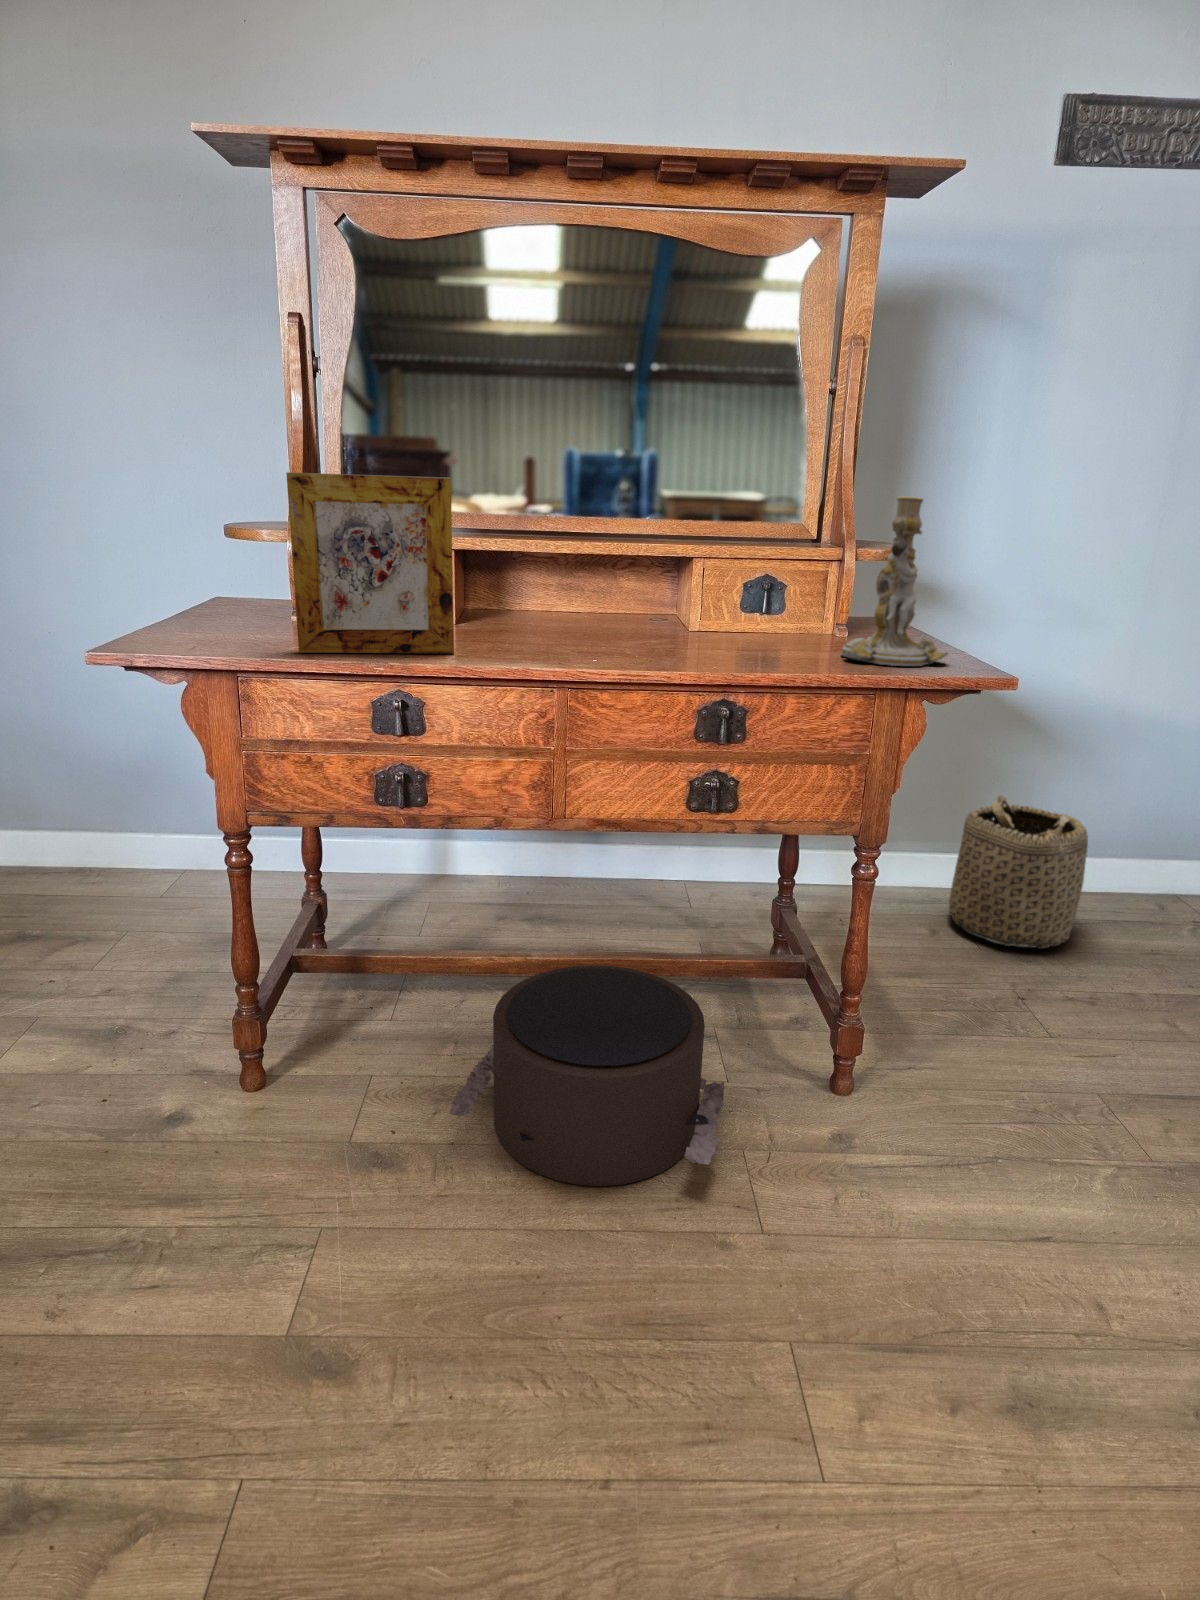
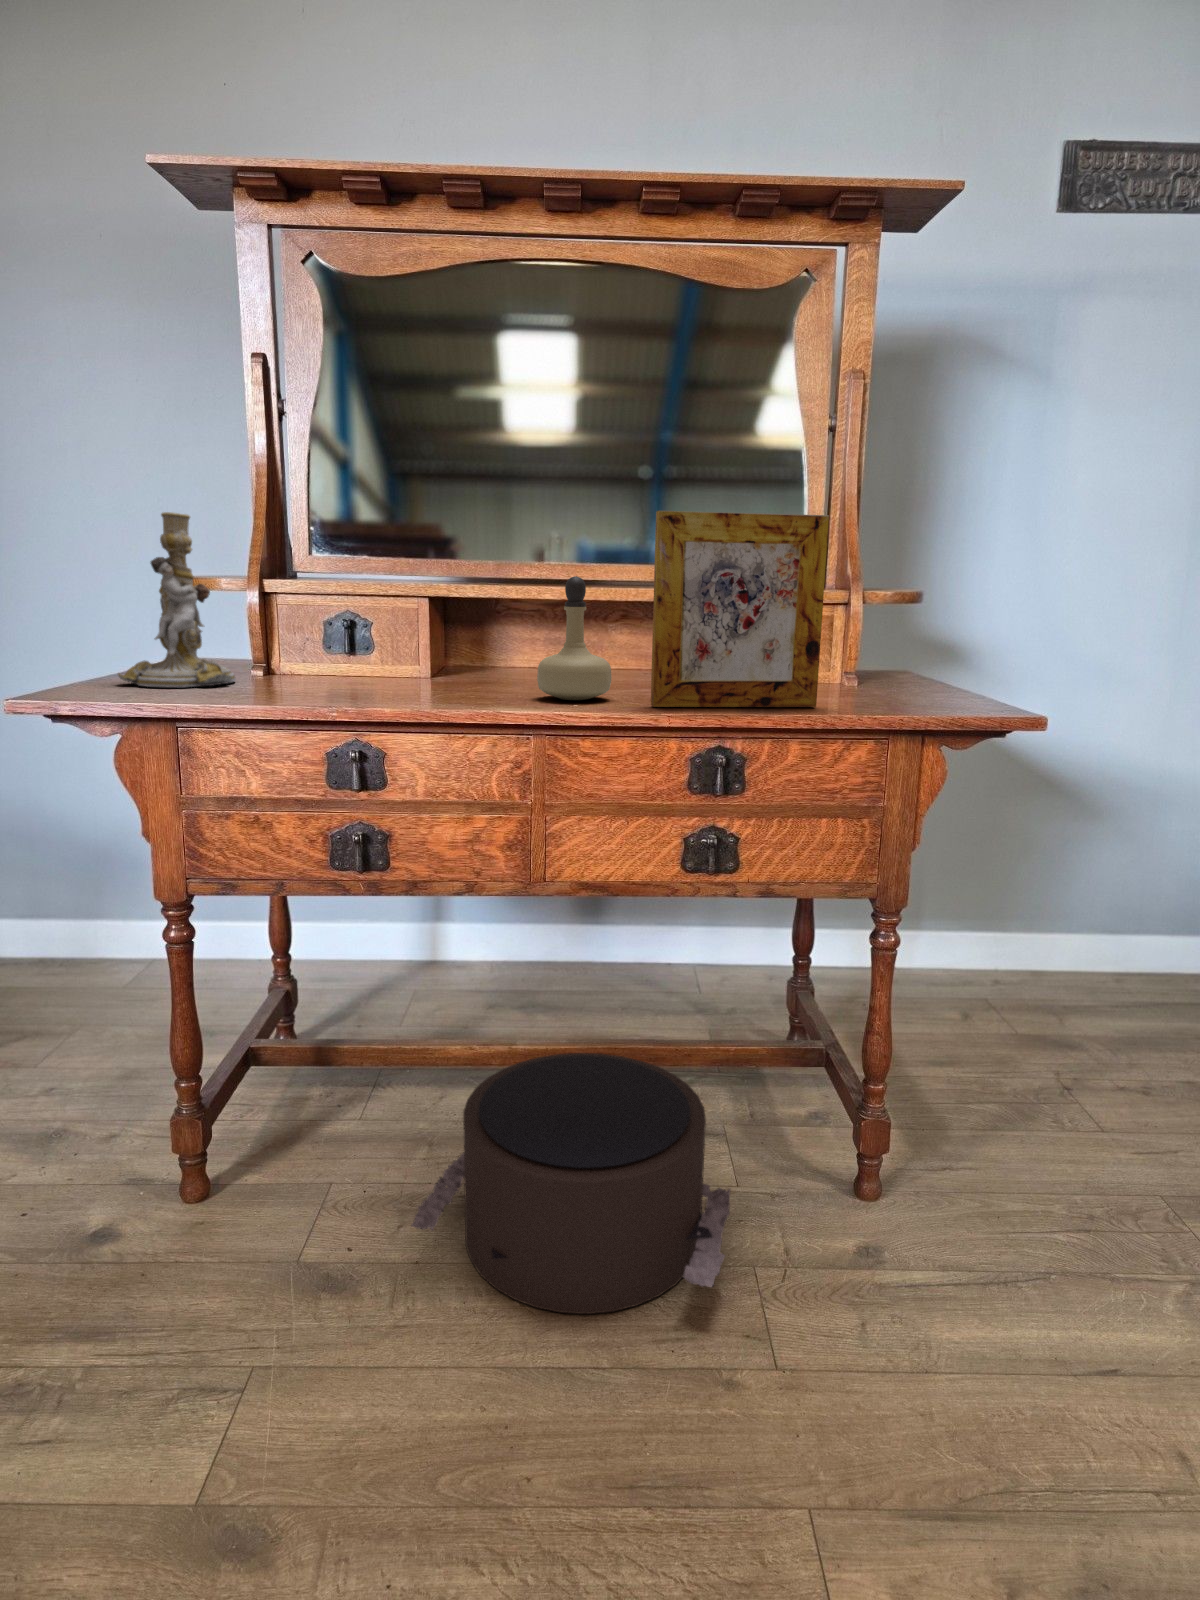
picture frame: present [286,472,454,653] -> present [651,511,829,707]
candlestick: present [841,496,948,666] -> present [118,512,235,687]
perfume bottle: none [560,542,628,655] -> present [537,576,611,700]
basket: present [949,795,1088,949] -> none [982,864,1133,1035]

